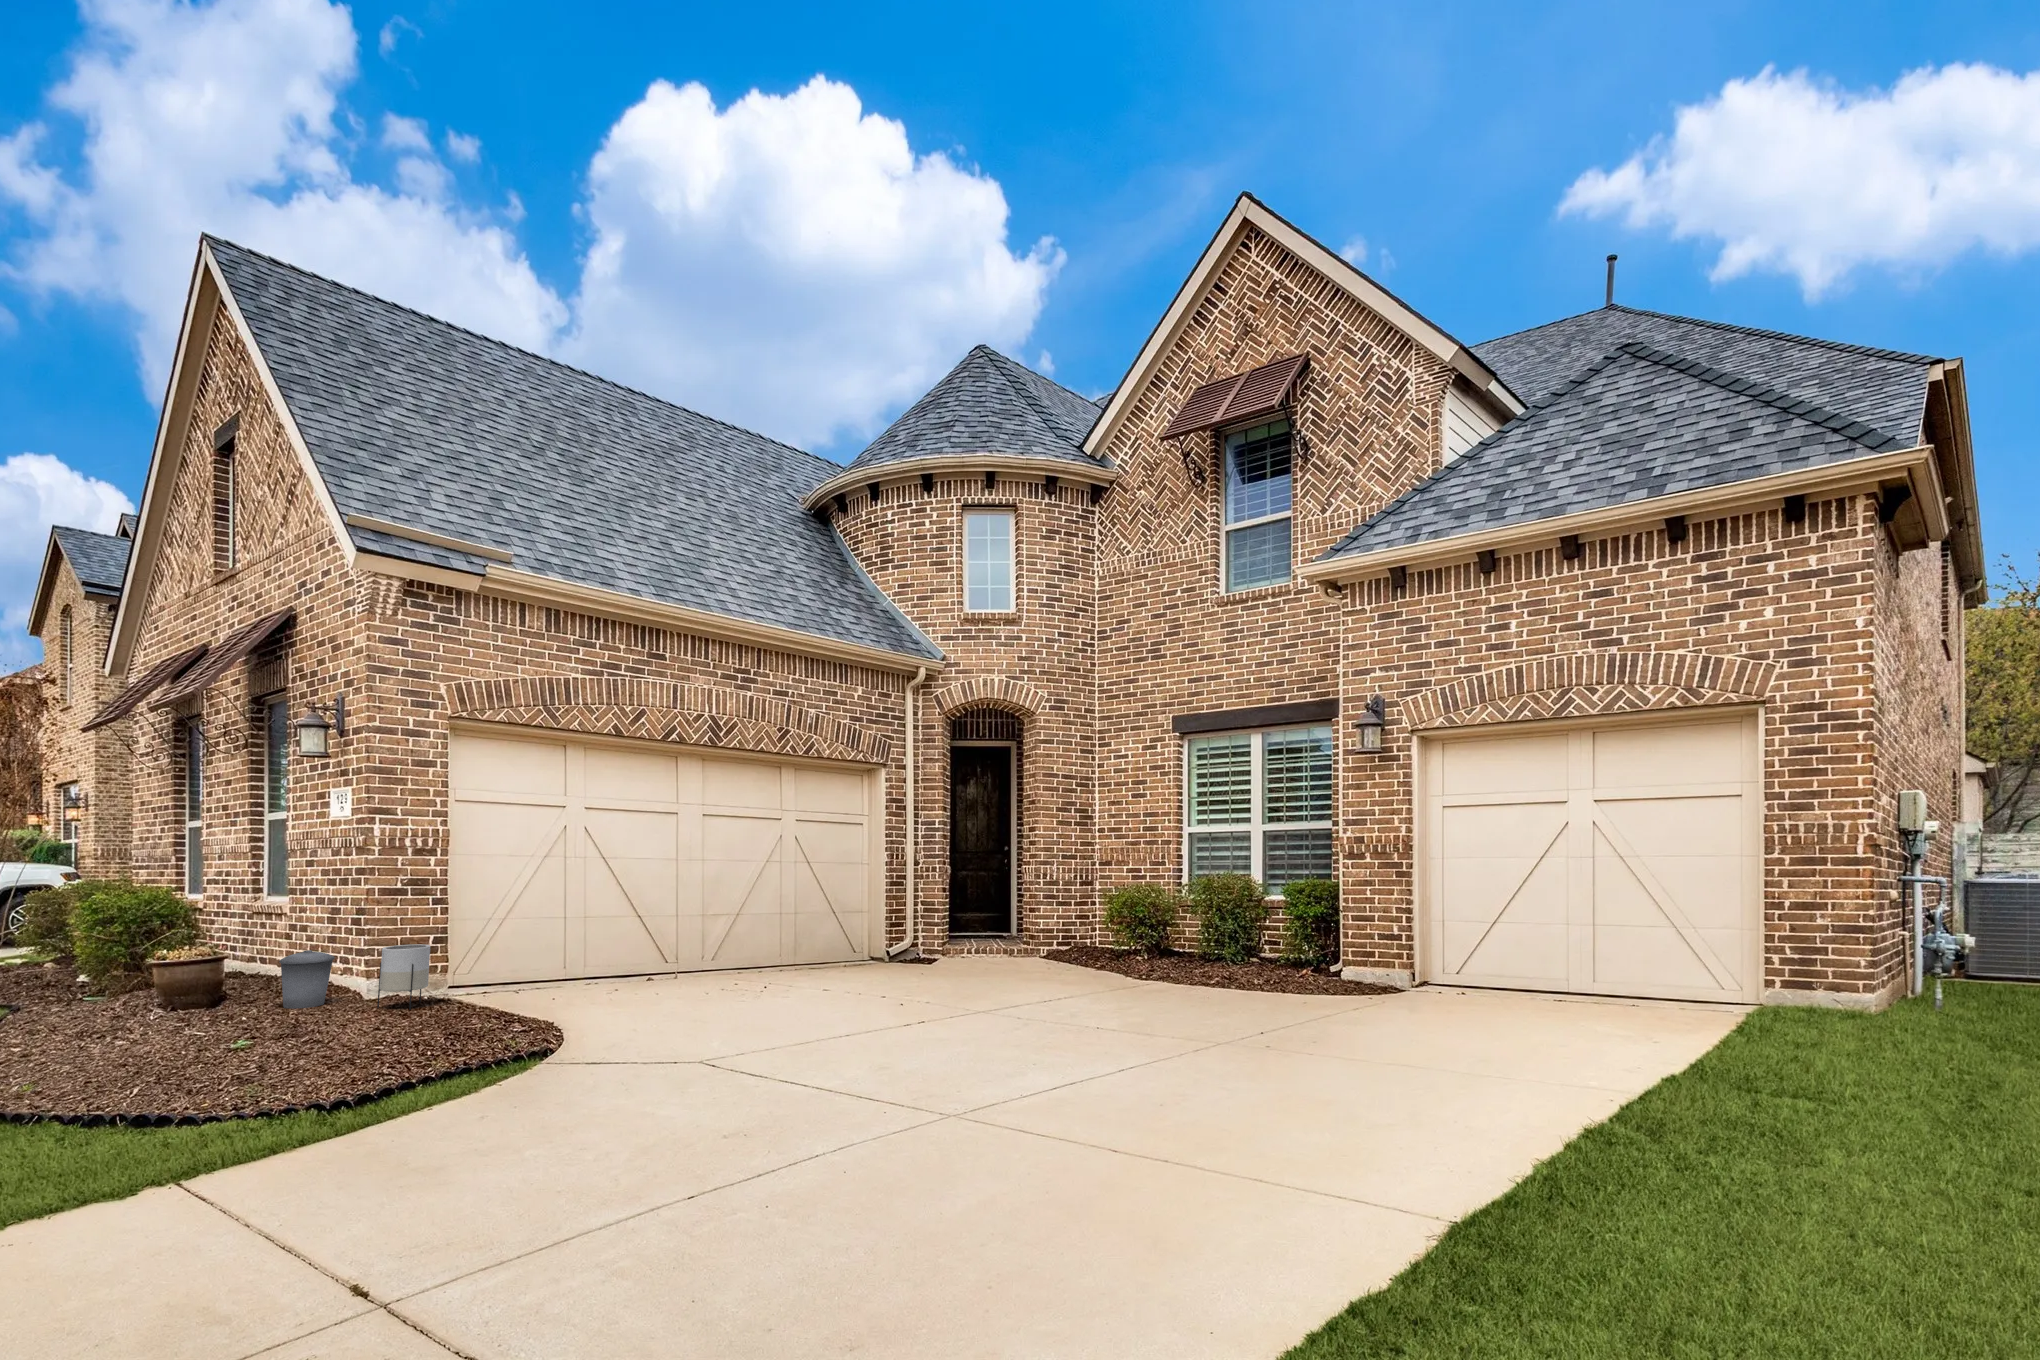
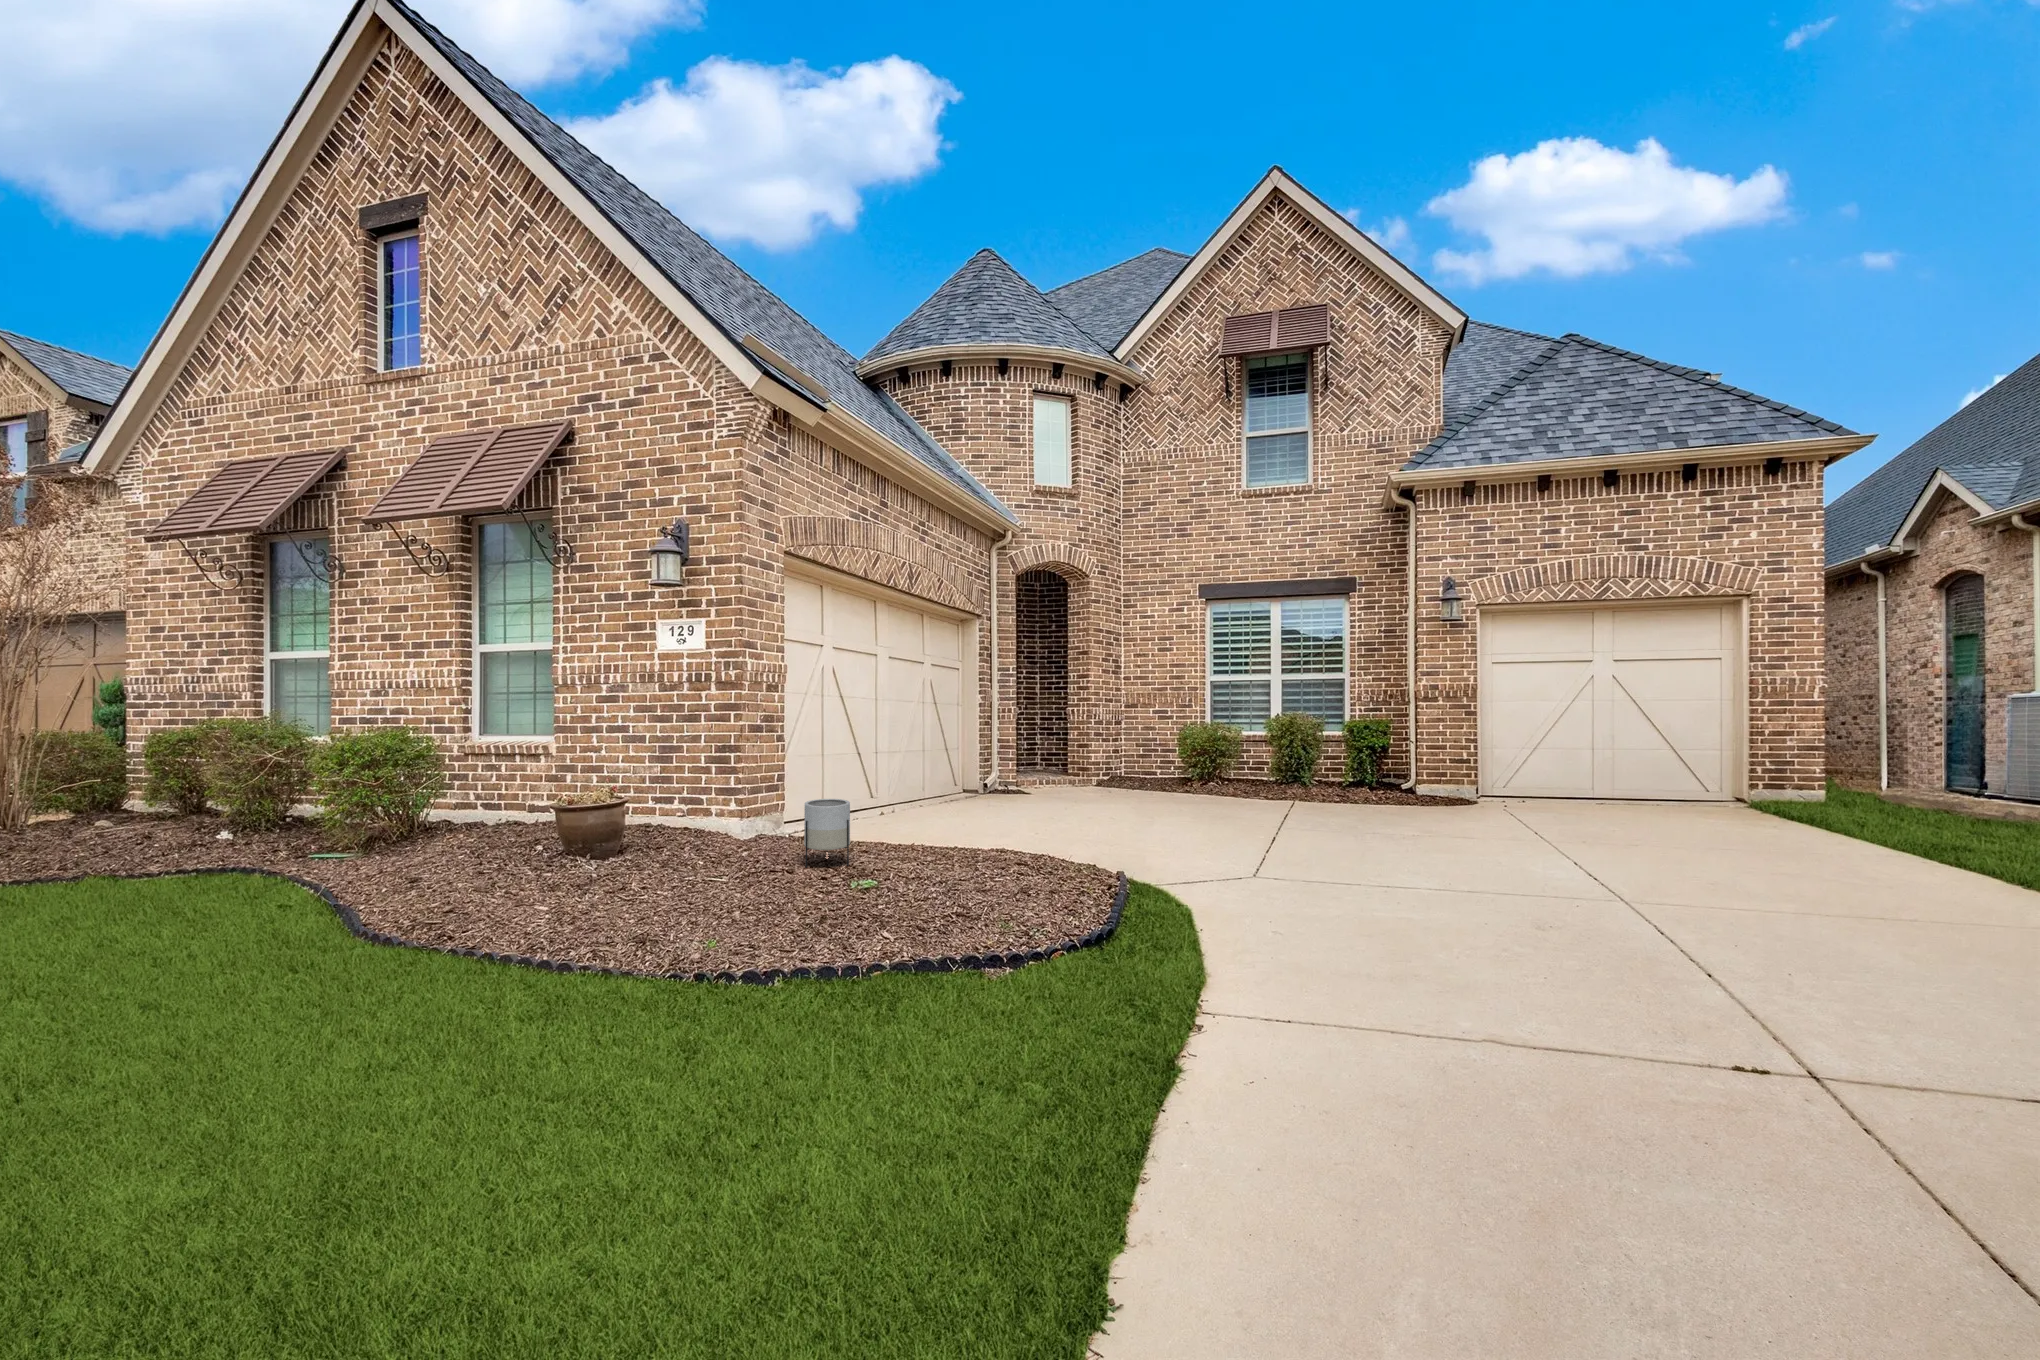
trash can: present [279,950,335,1009] -> none [679,813,734,878]

